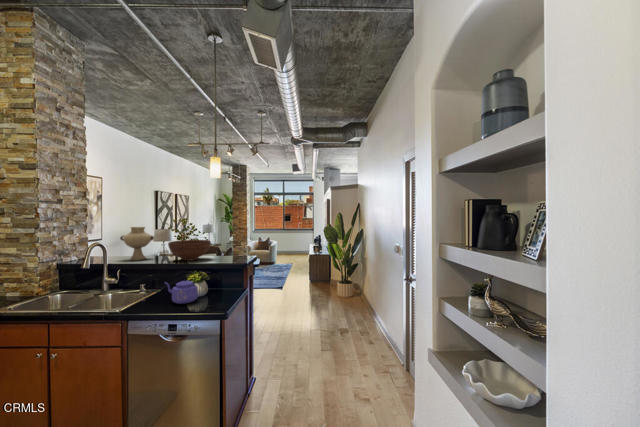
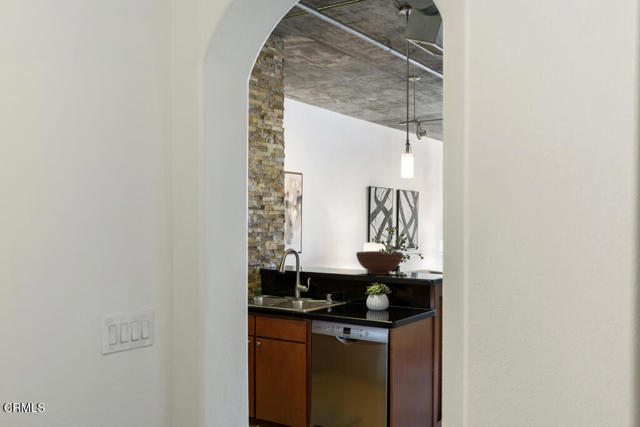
vase: present [120,227,154,260] -> none [313,234,346,271]
kettle: present [165,271,198,304] -> none [345,281,376,314]

